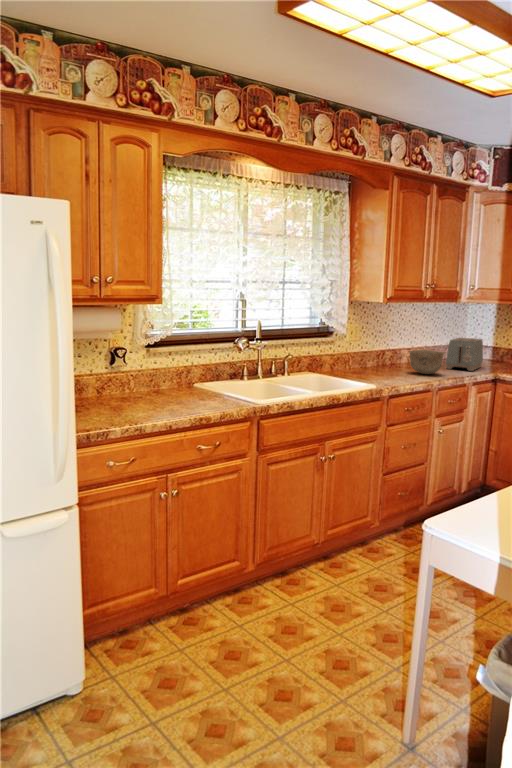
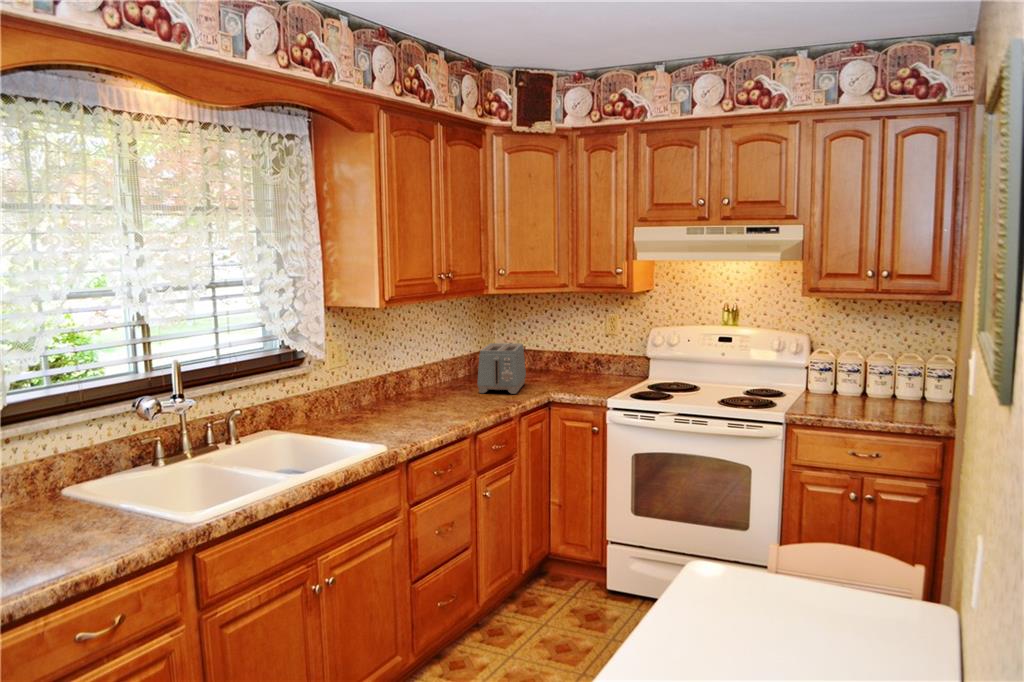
bowl: present [410,350,444,374] -> none [426,371,478,409]

